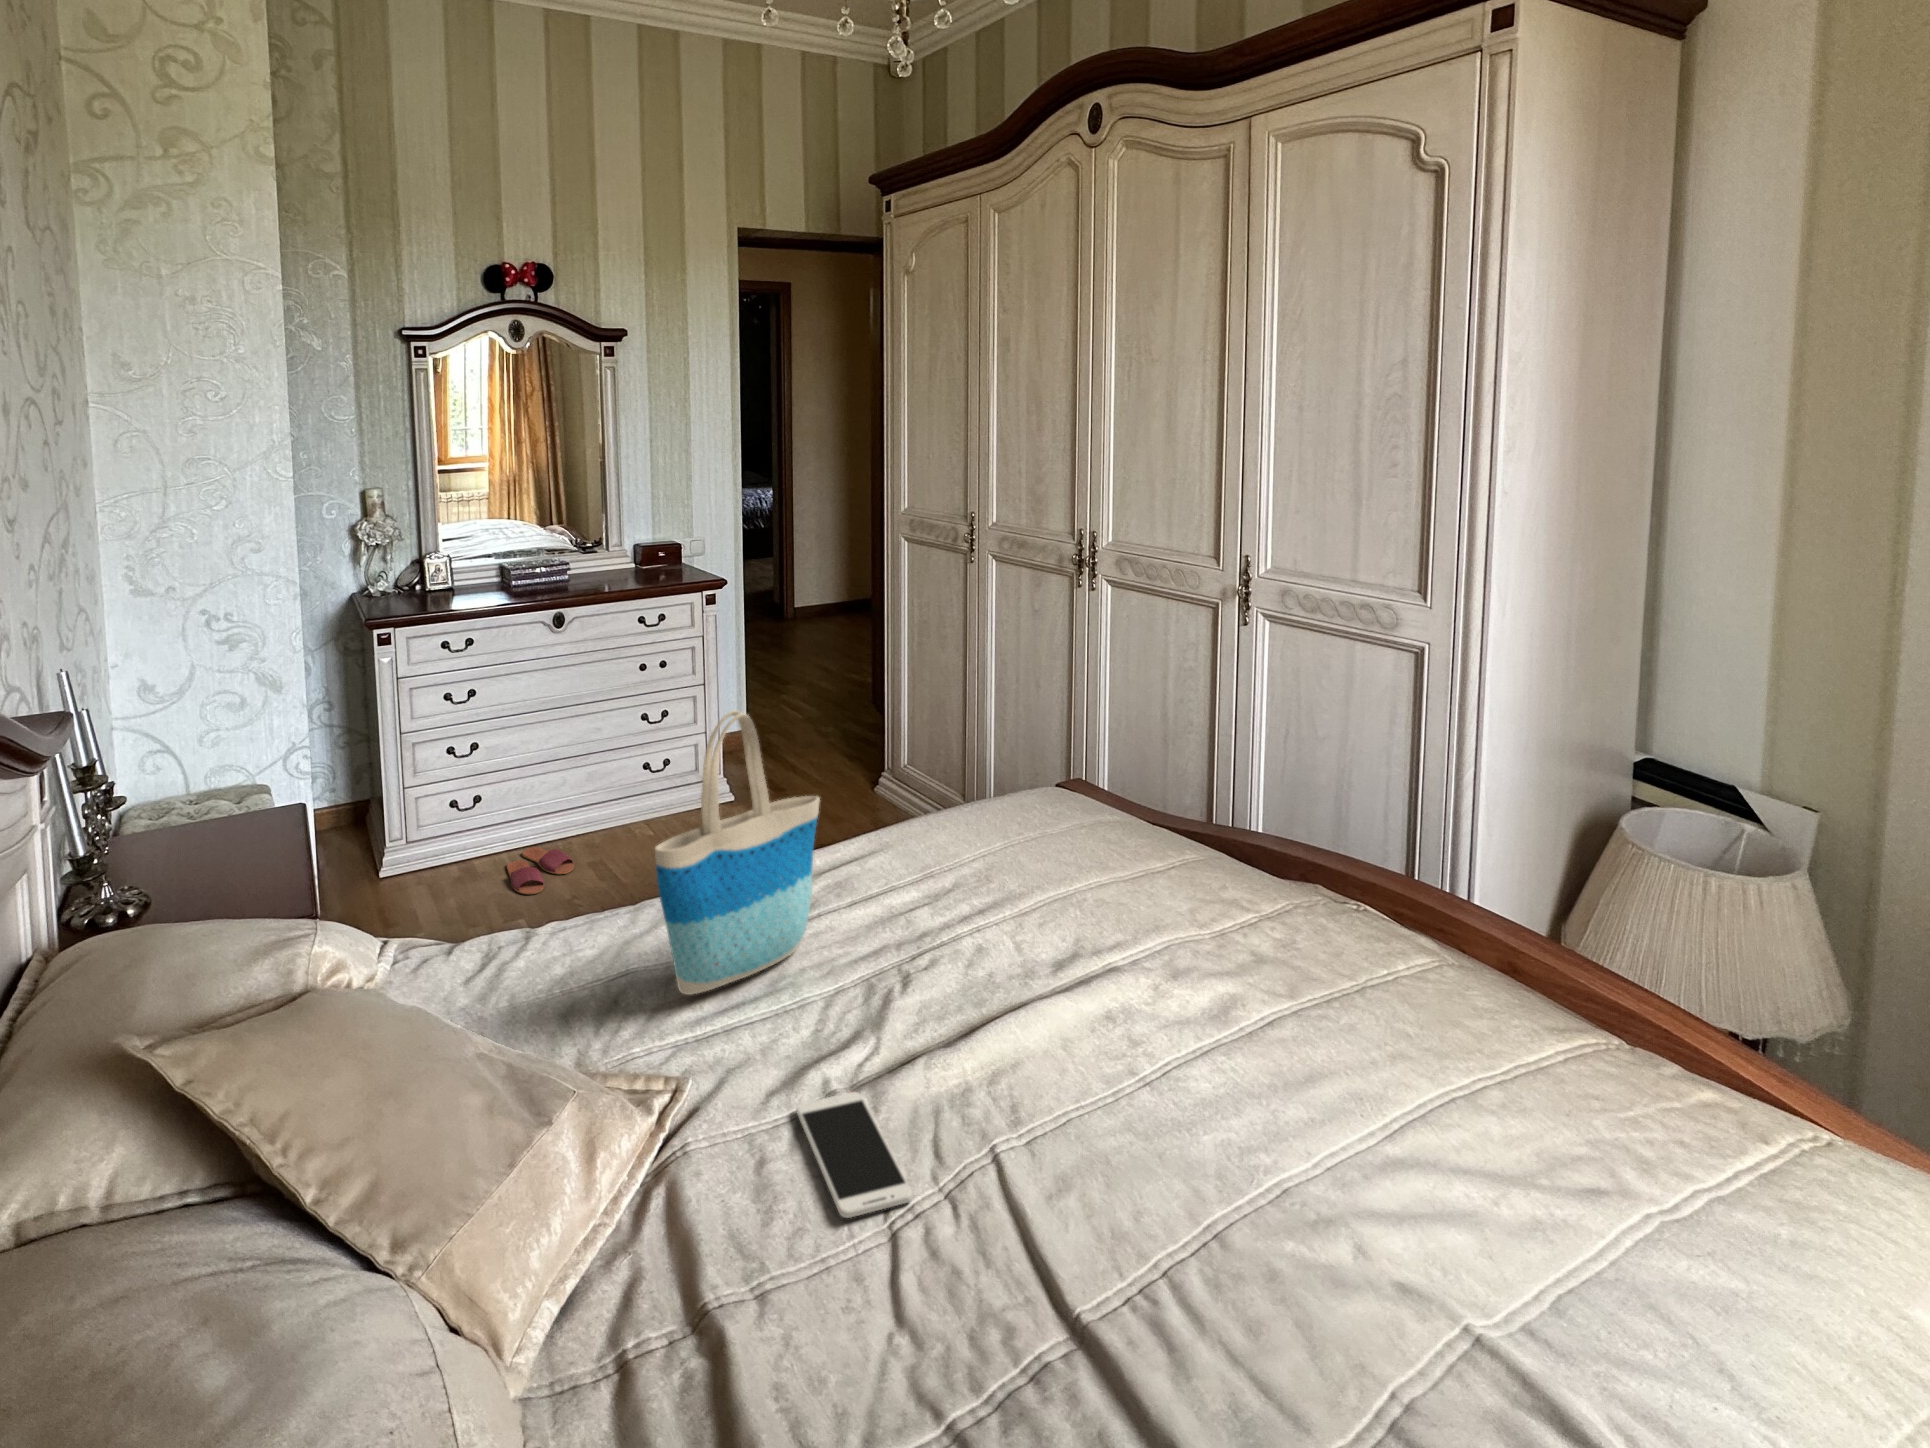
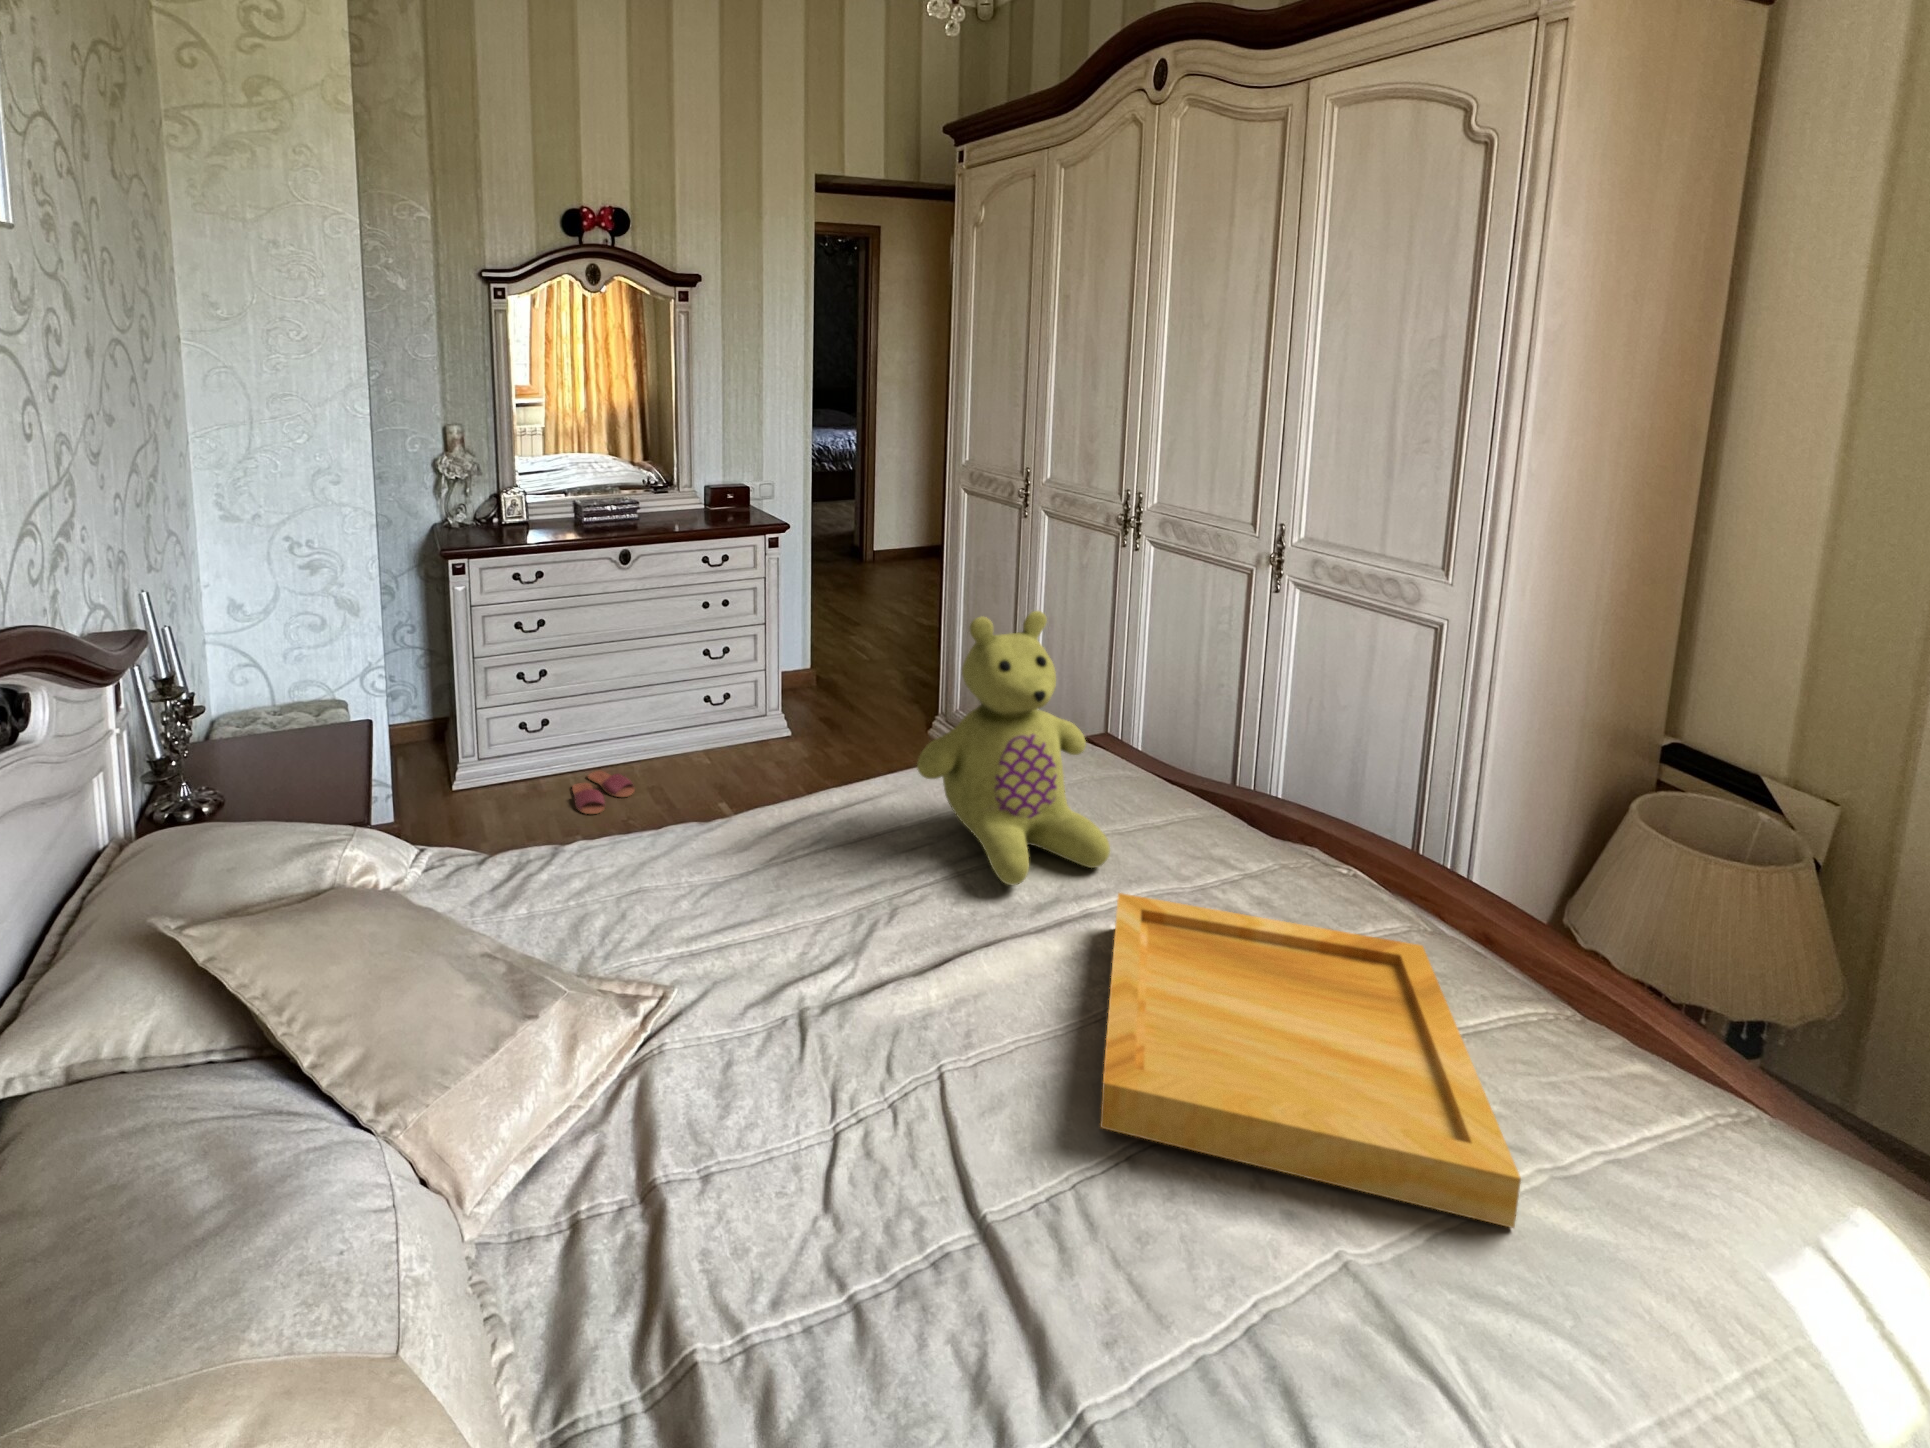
stuffed bear: none [919,650,1126,942] -> present [917,611,1110,885]
tote bag: present [655,710,820,995] -> none [657,657,821,914]
tray: none [1147,943,1648,1285] -> present [1100,893,1521,1228]
smartphone: present [797,1092,912,1218] -> none [767,1009,857,1117]

